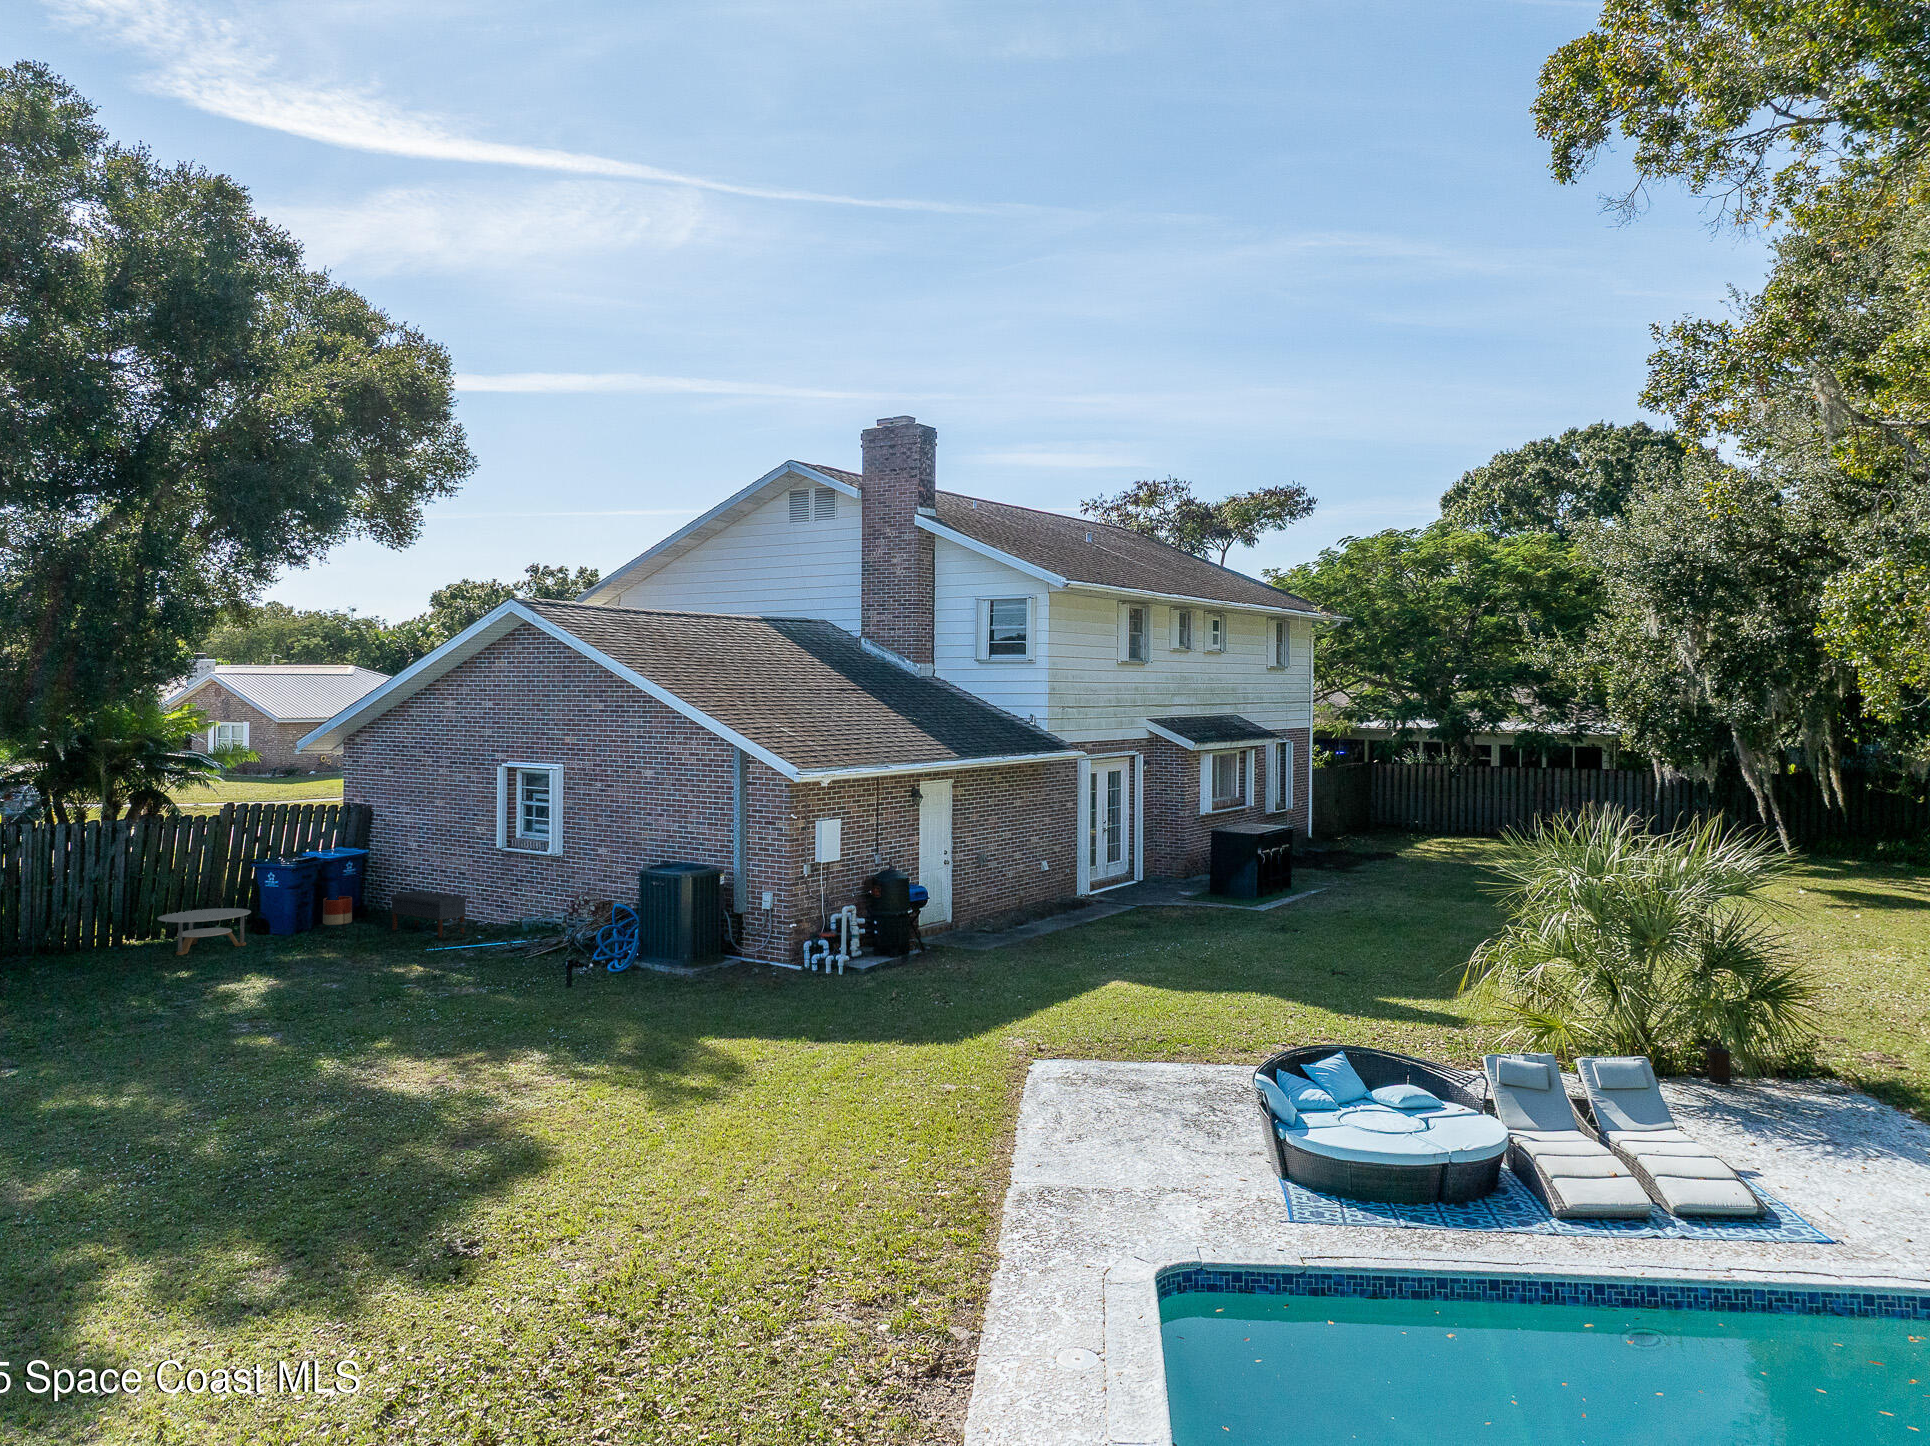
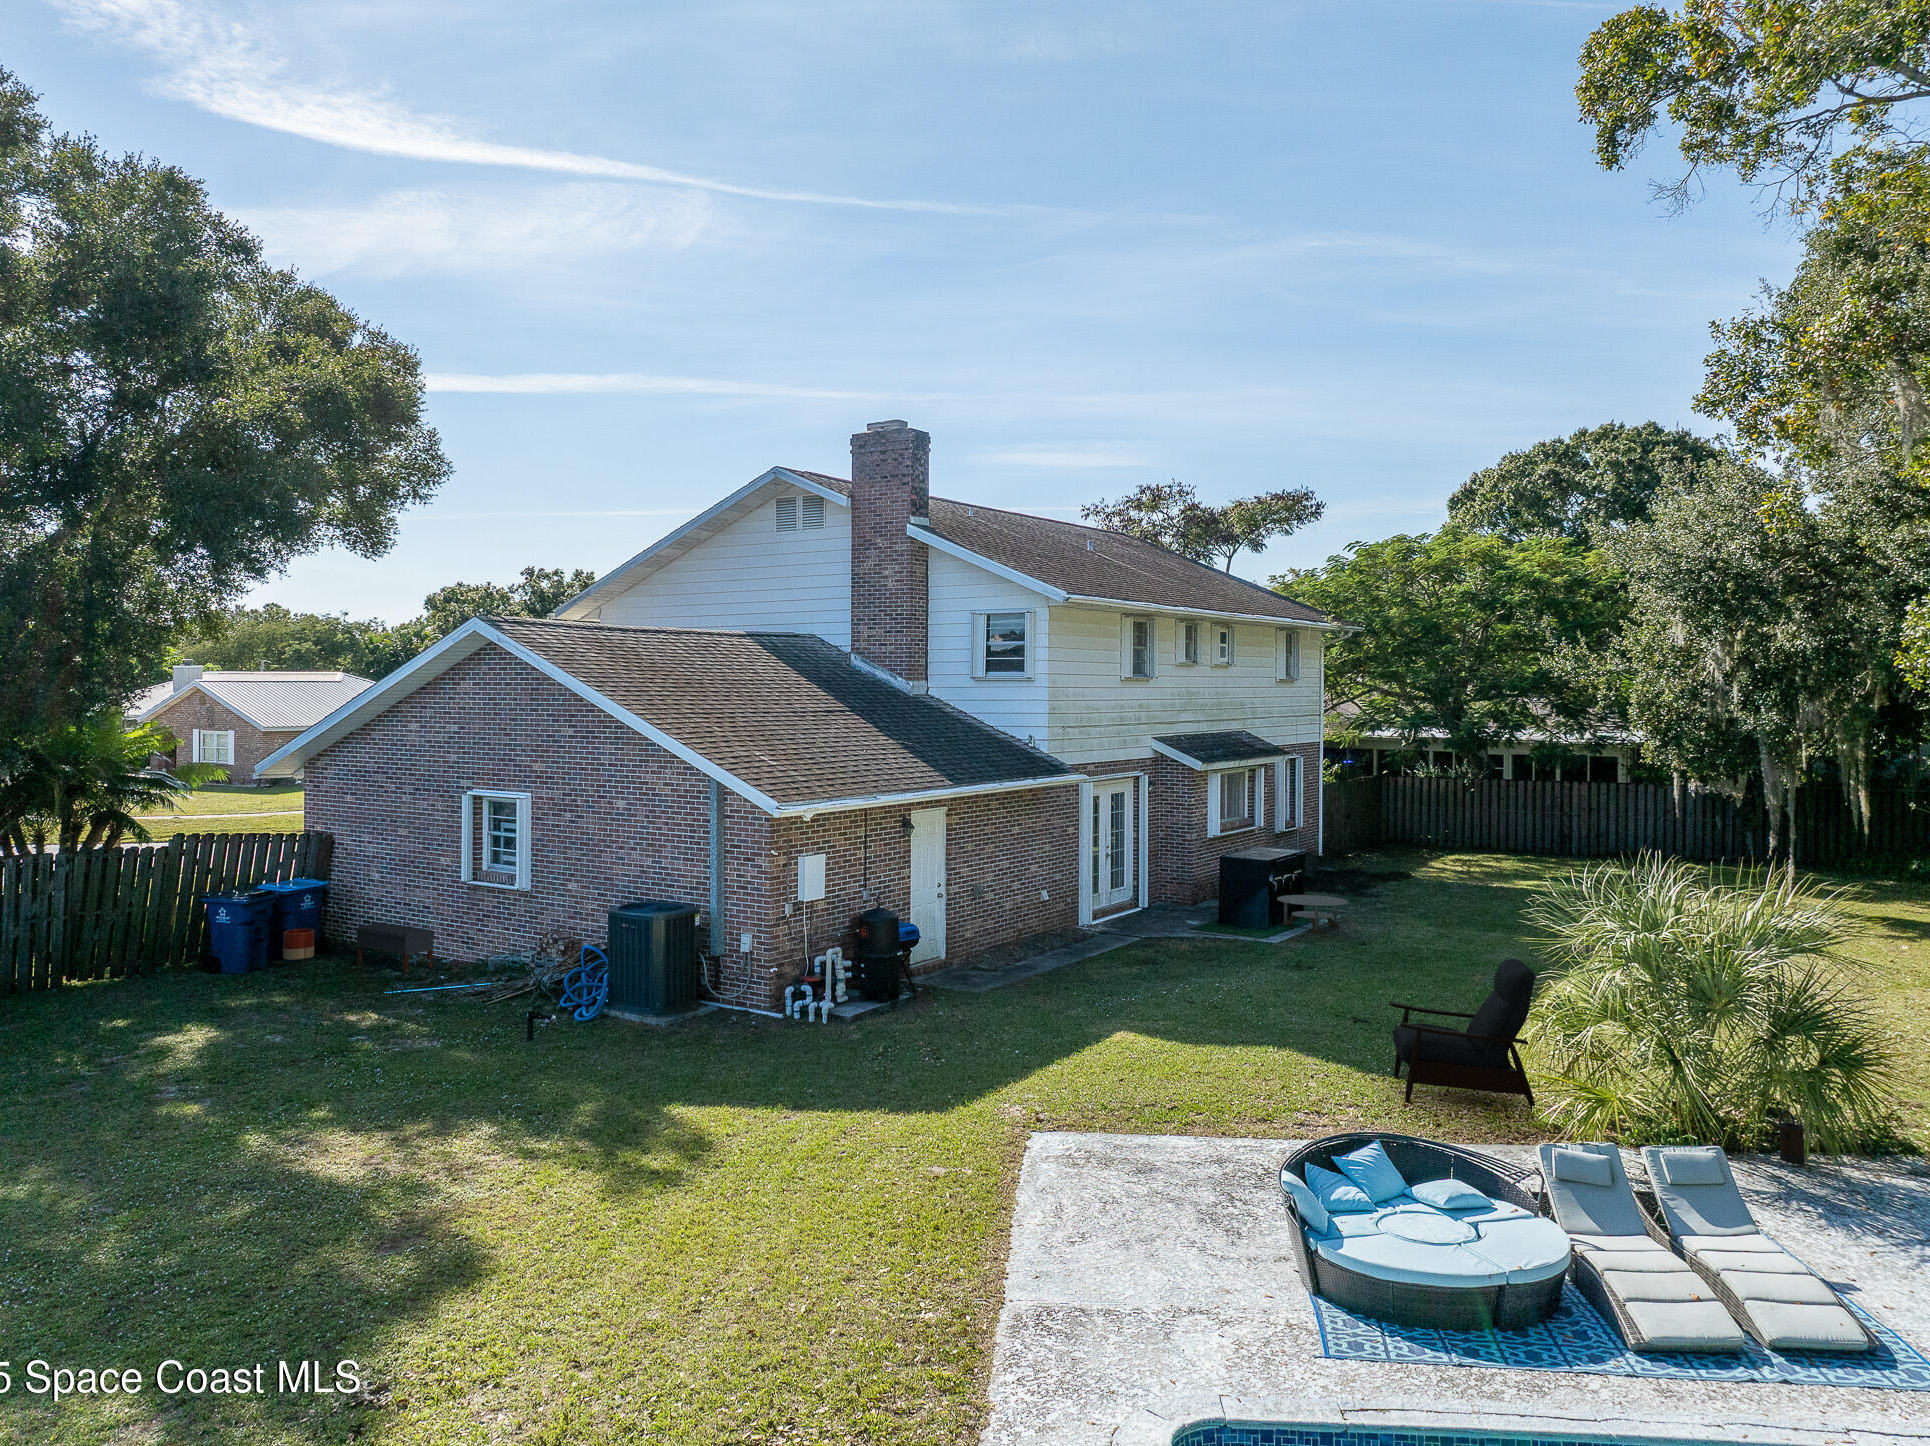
round table: present [157,908,251,955] -> present [1277,895,1348,933]
chair: none [1362,909,1495,1046] -> present [1389,959,1536,1110]

